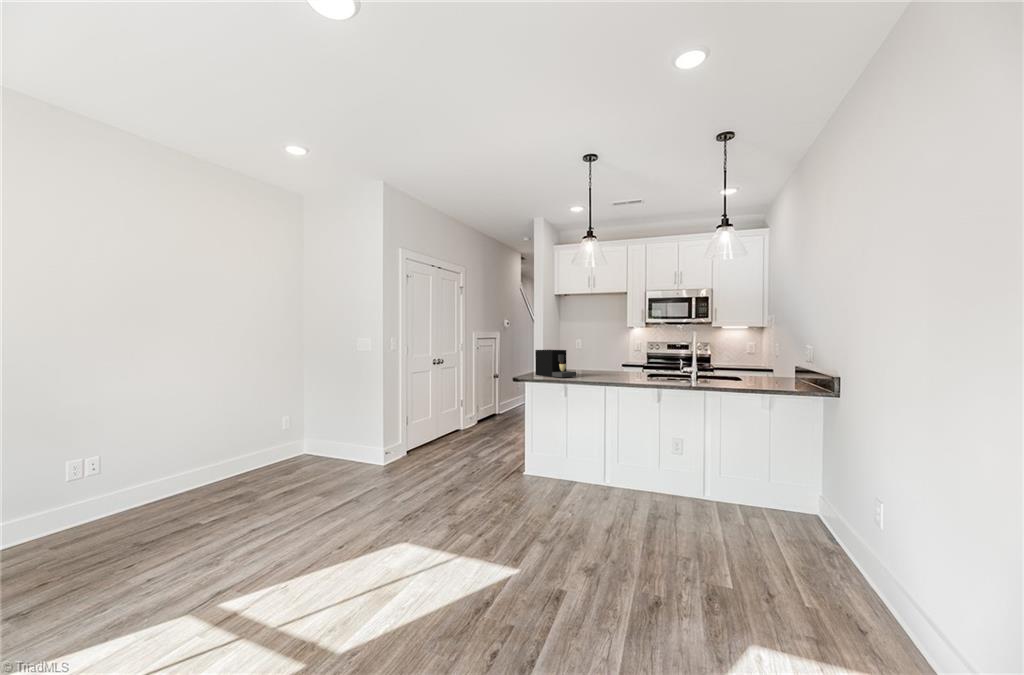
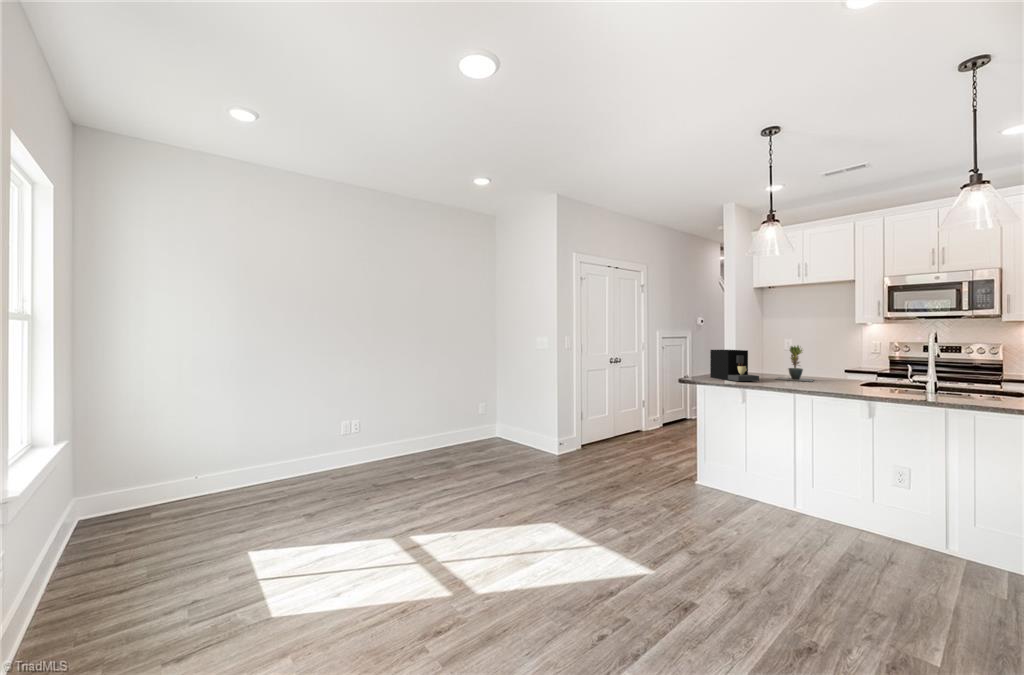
potted plant: none [583,345,611,375] -> present [776,346,813,381]

